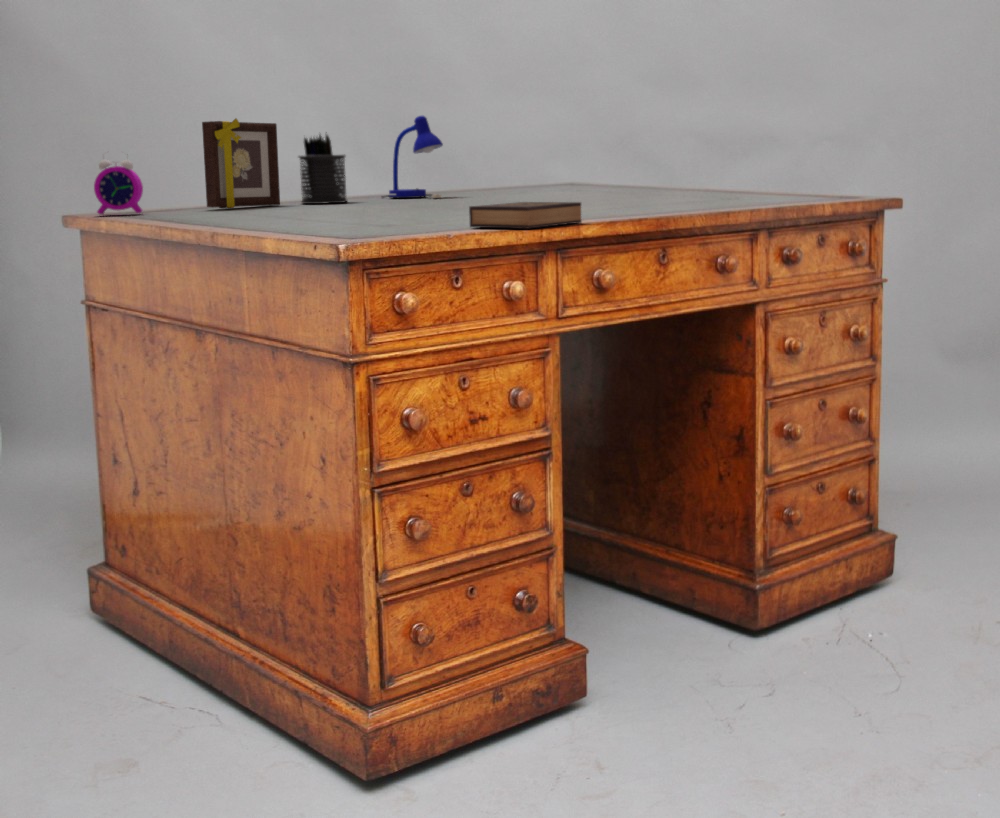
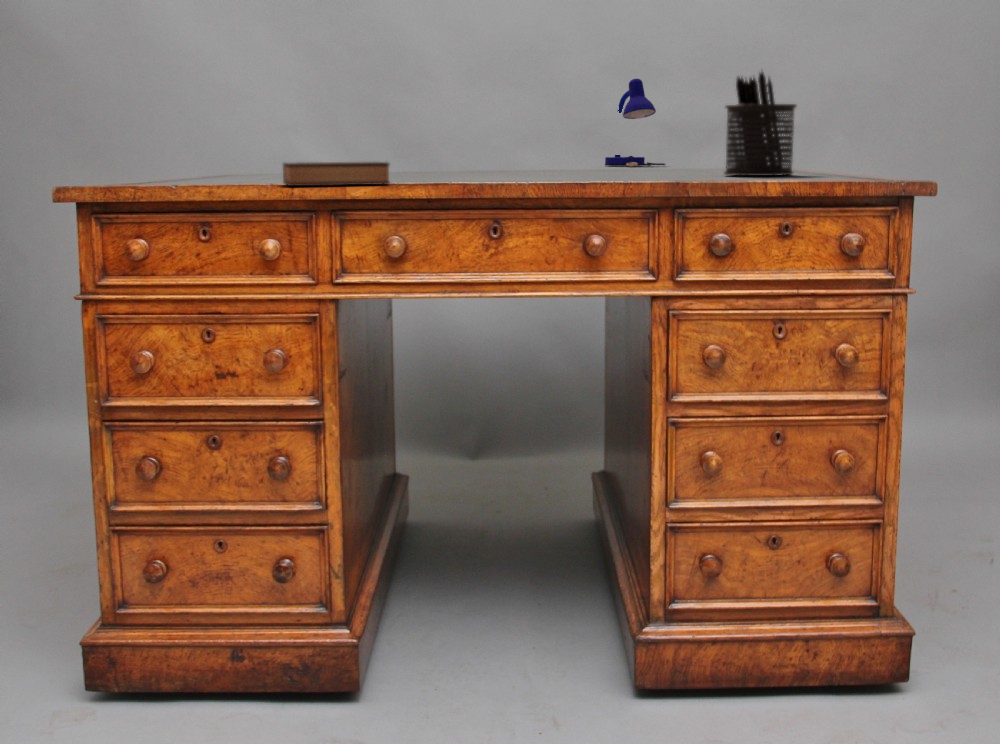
picture frame: present [202,118,280,208] -> none [396,82,477,168]
pen holder: present [299,135,347,204] -> present [724,72,796,176]
alarm clock: present [94,160,143,214] -> none [293,113,334,170]

